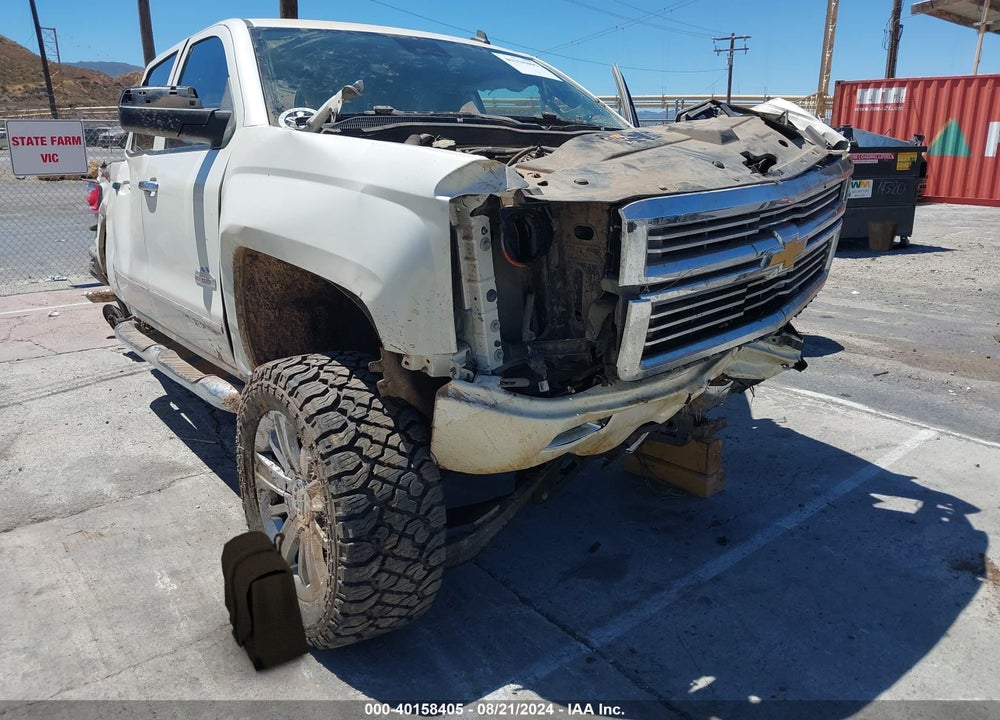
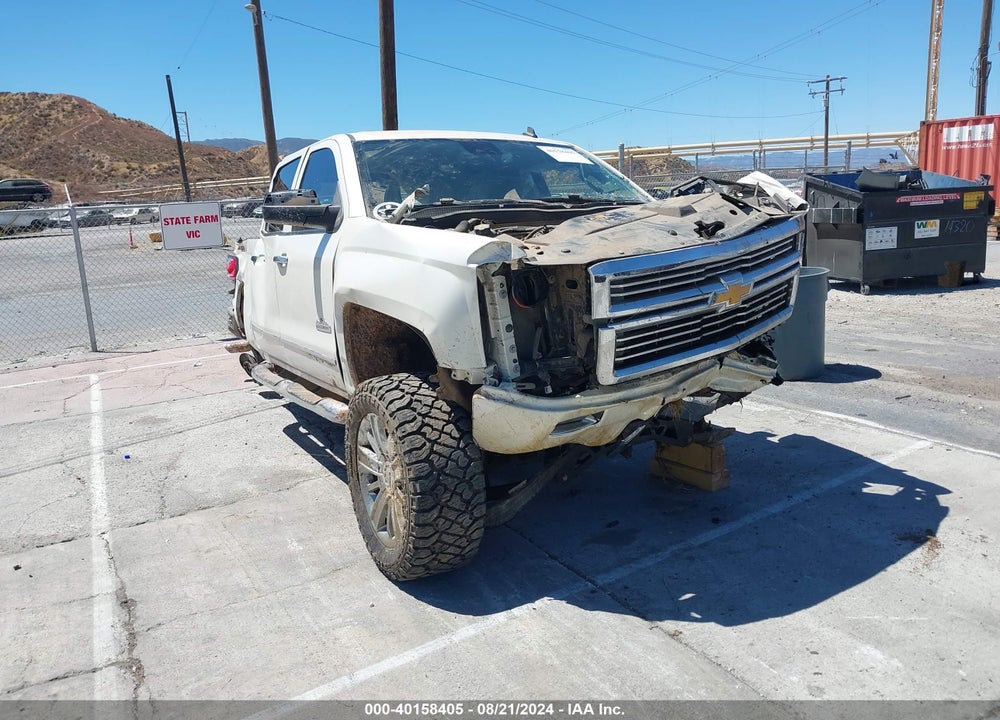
backpack: present [221,531,309,671] -> none [334,499,394,593]

